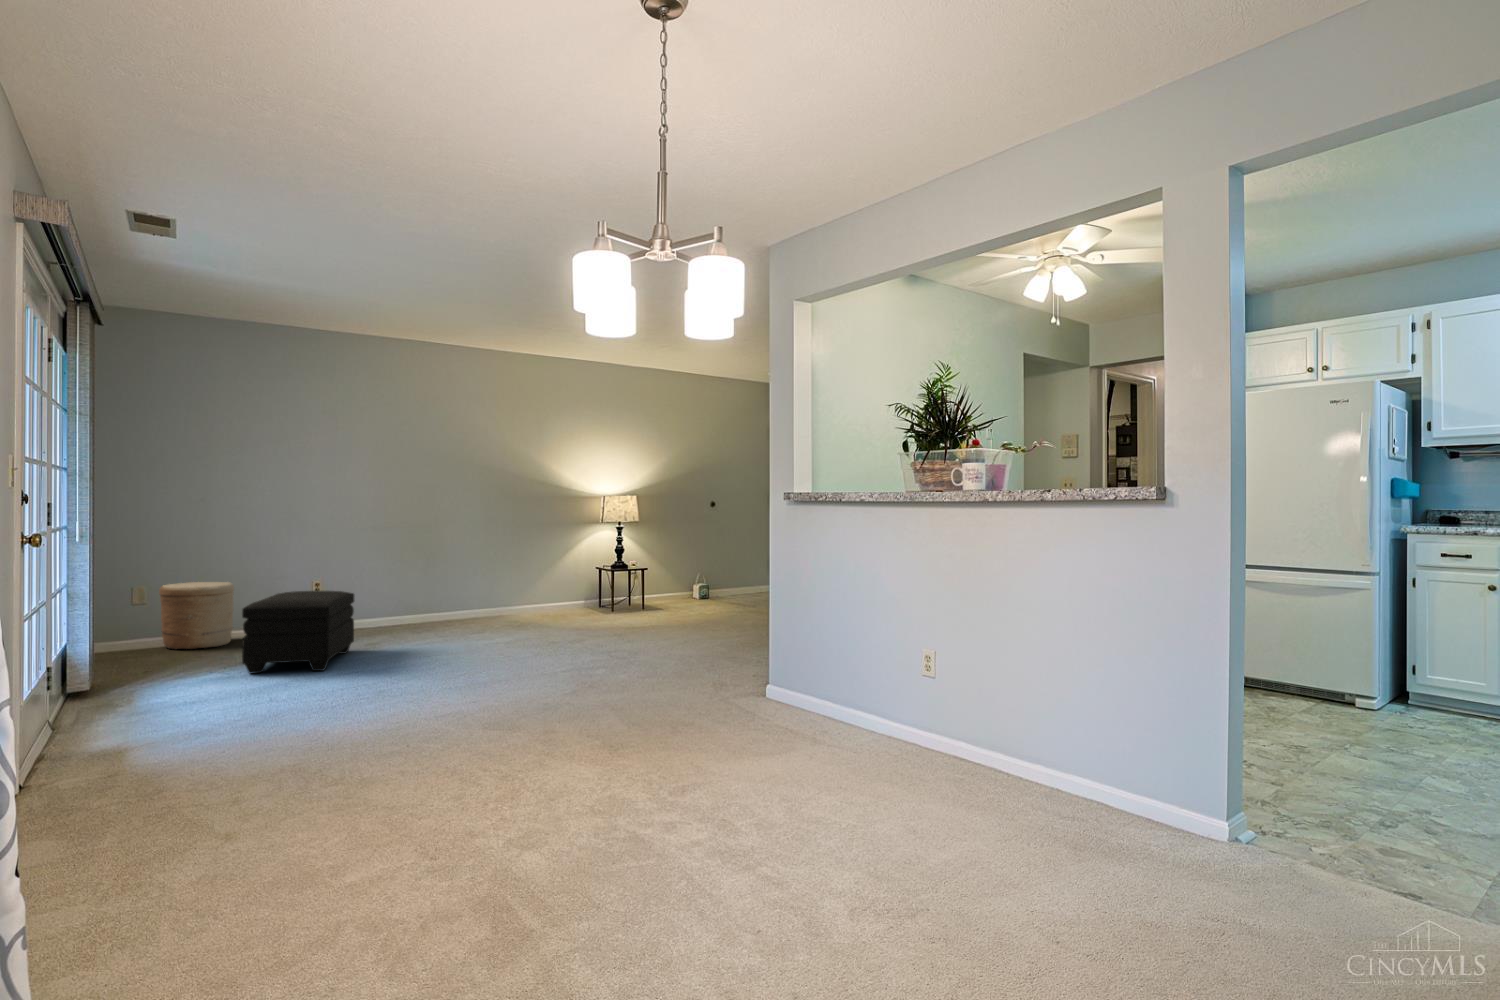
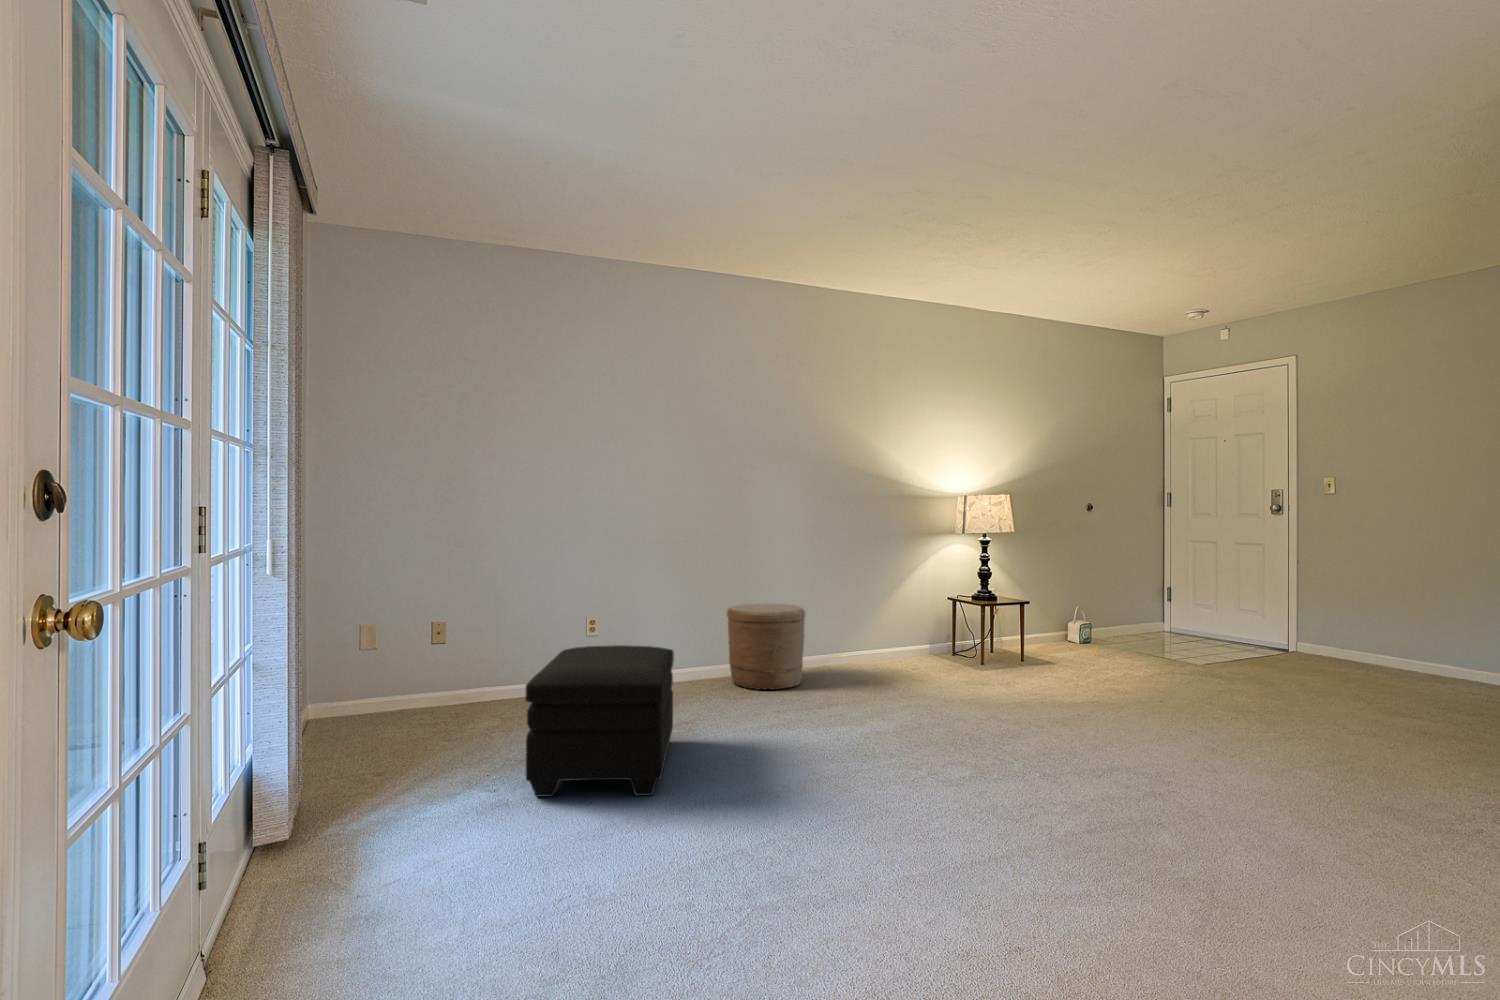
woven basket: present [159,582,234,649] -> present [727,604,805,690]

